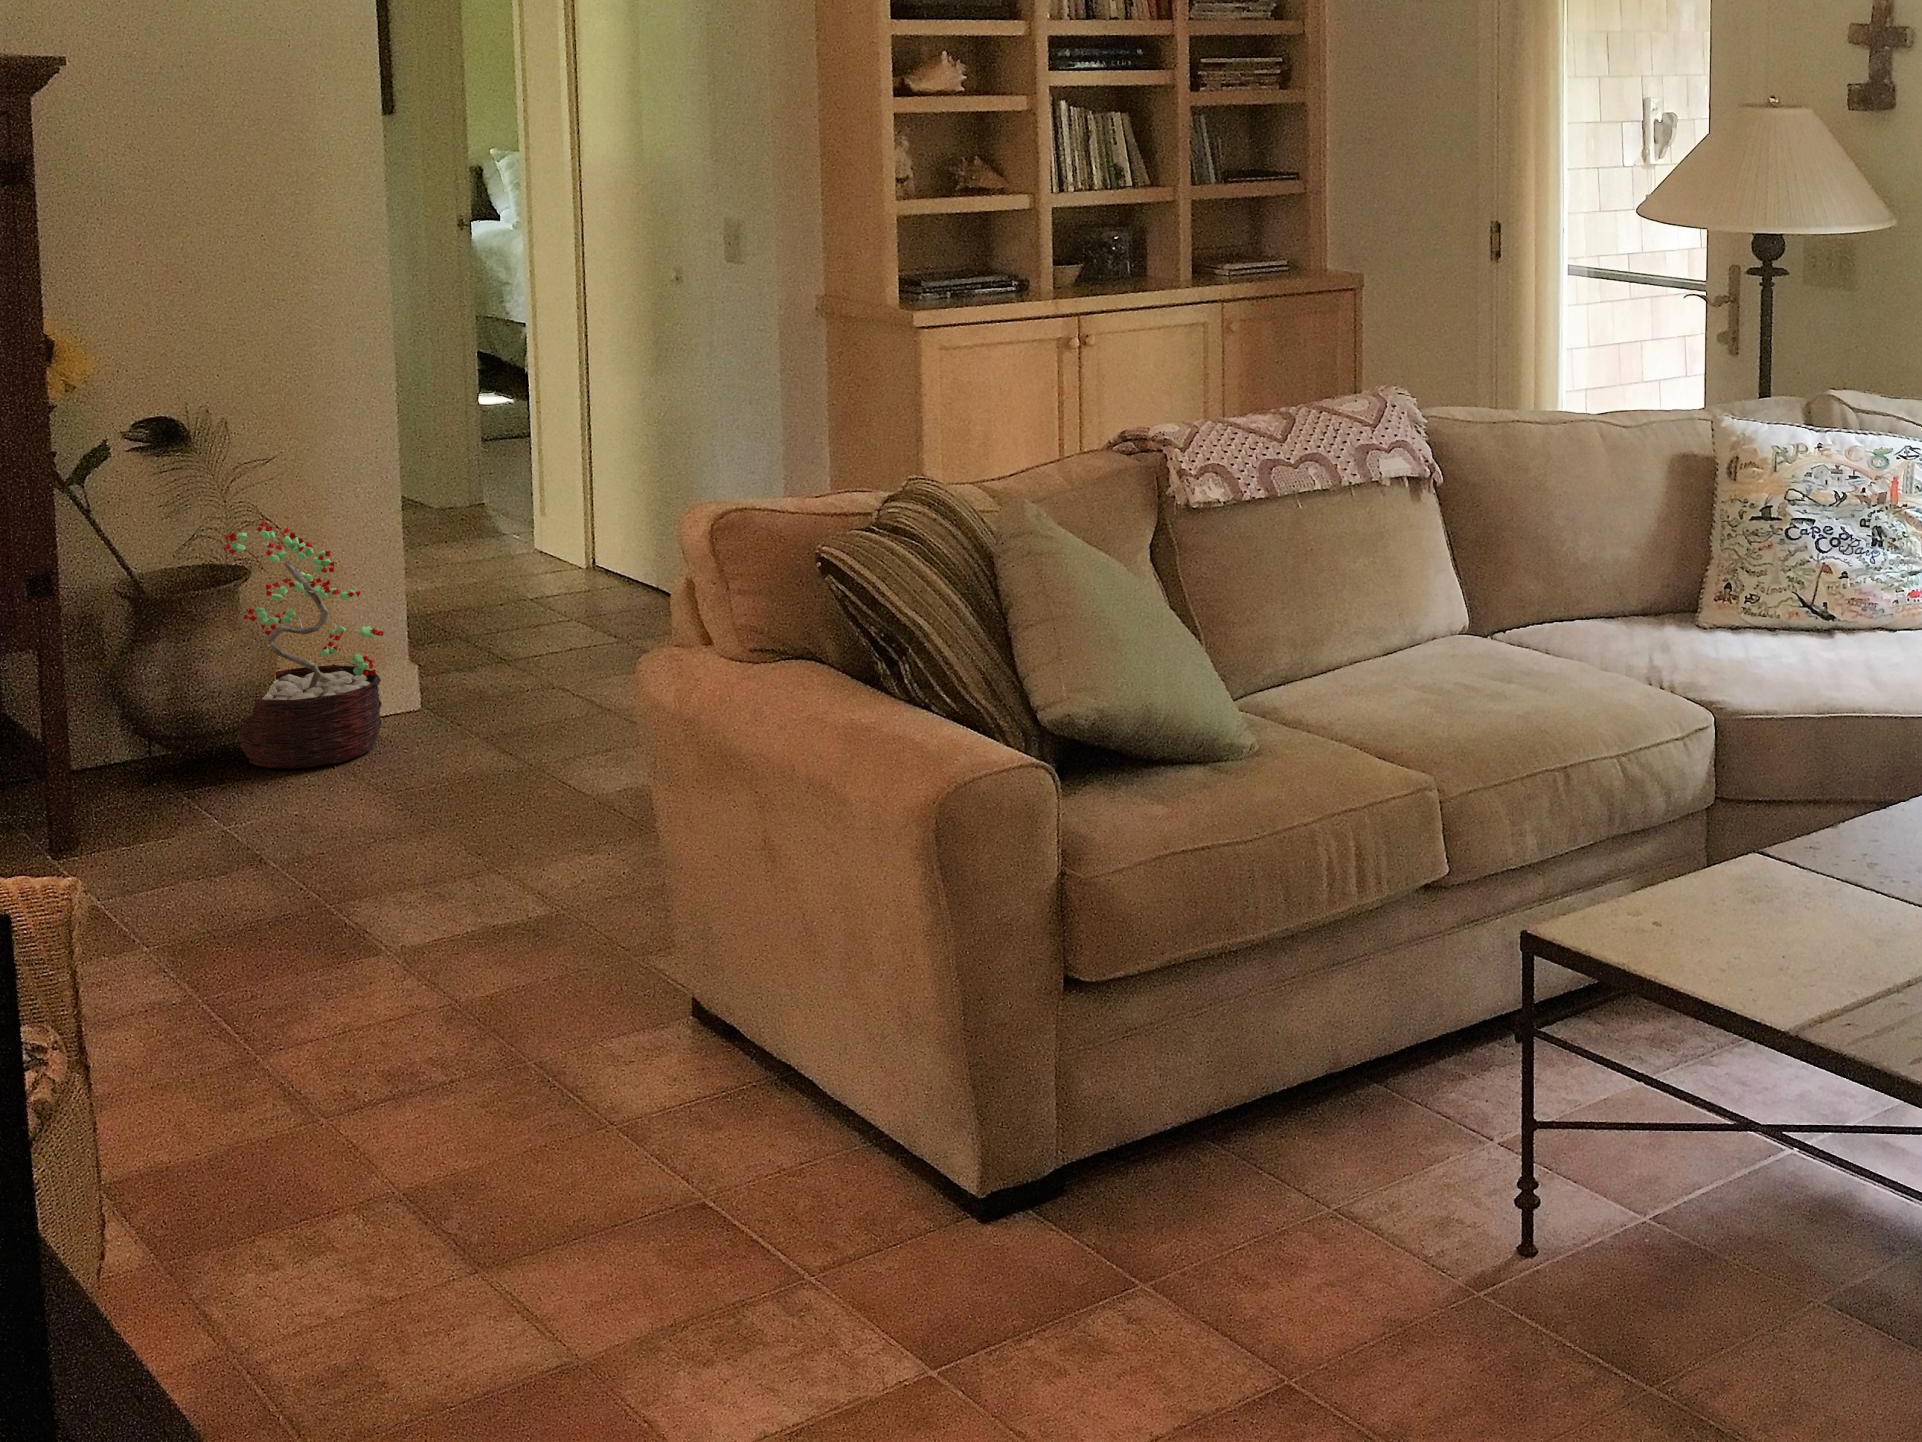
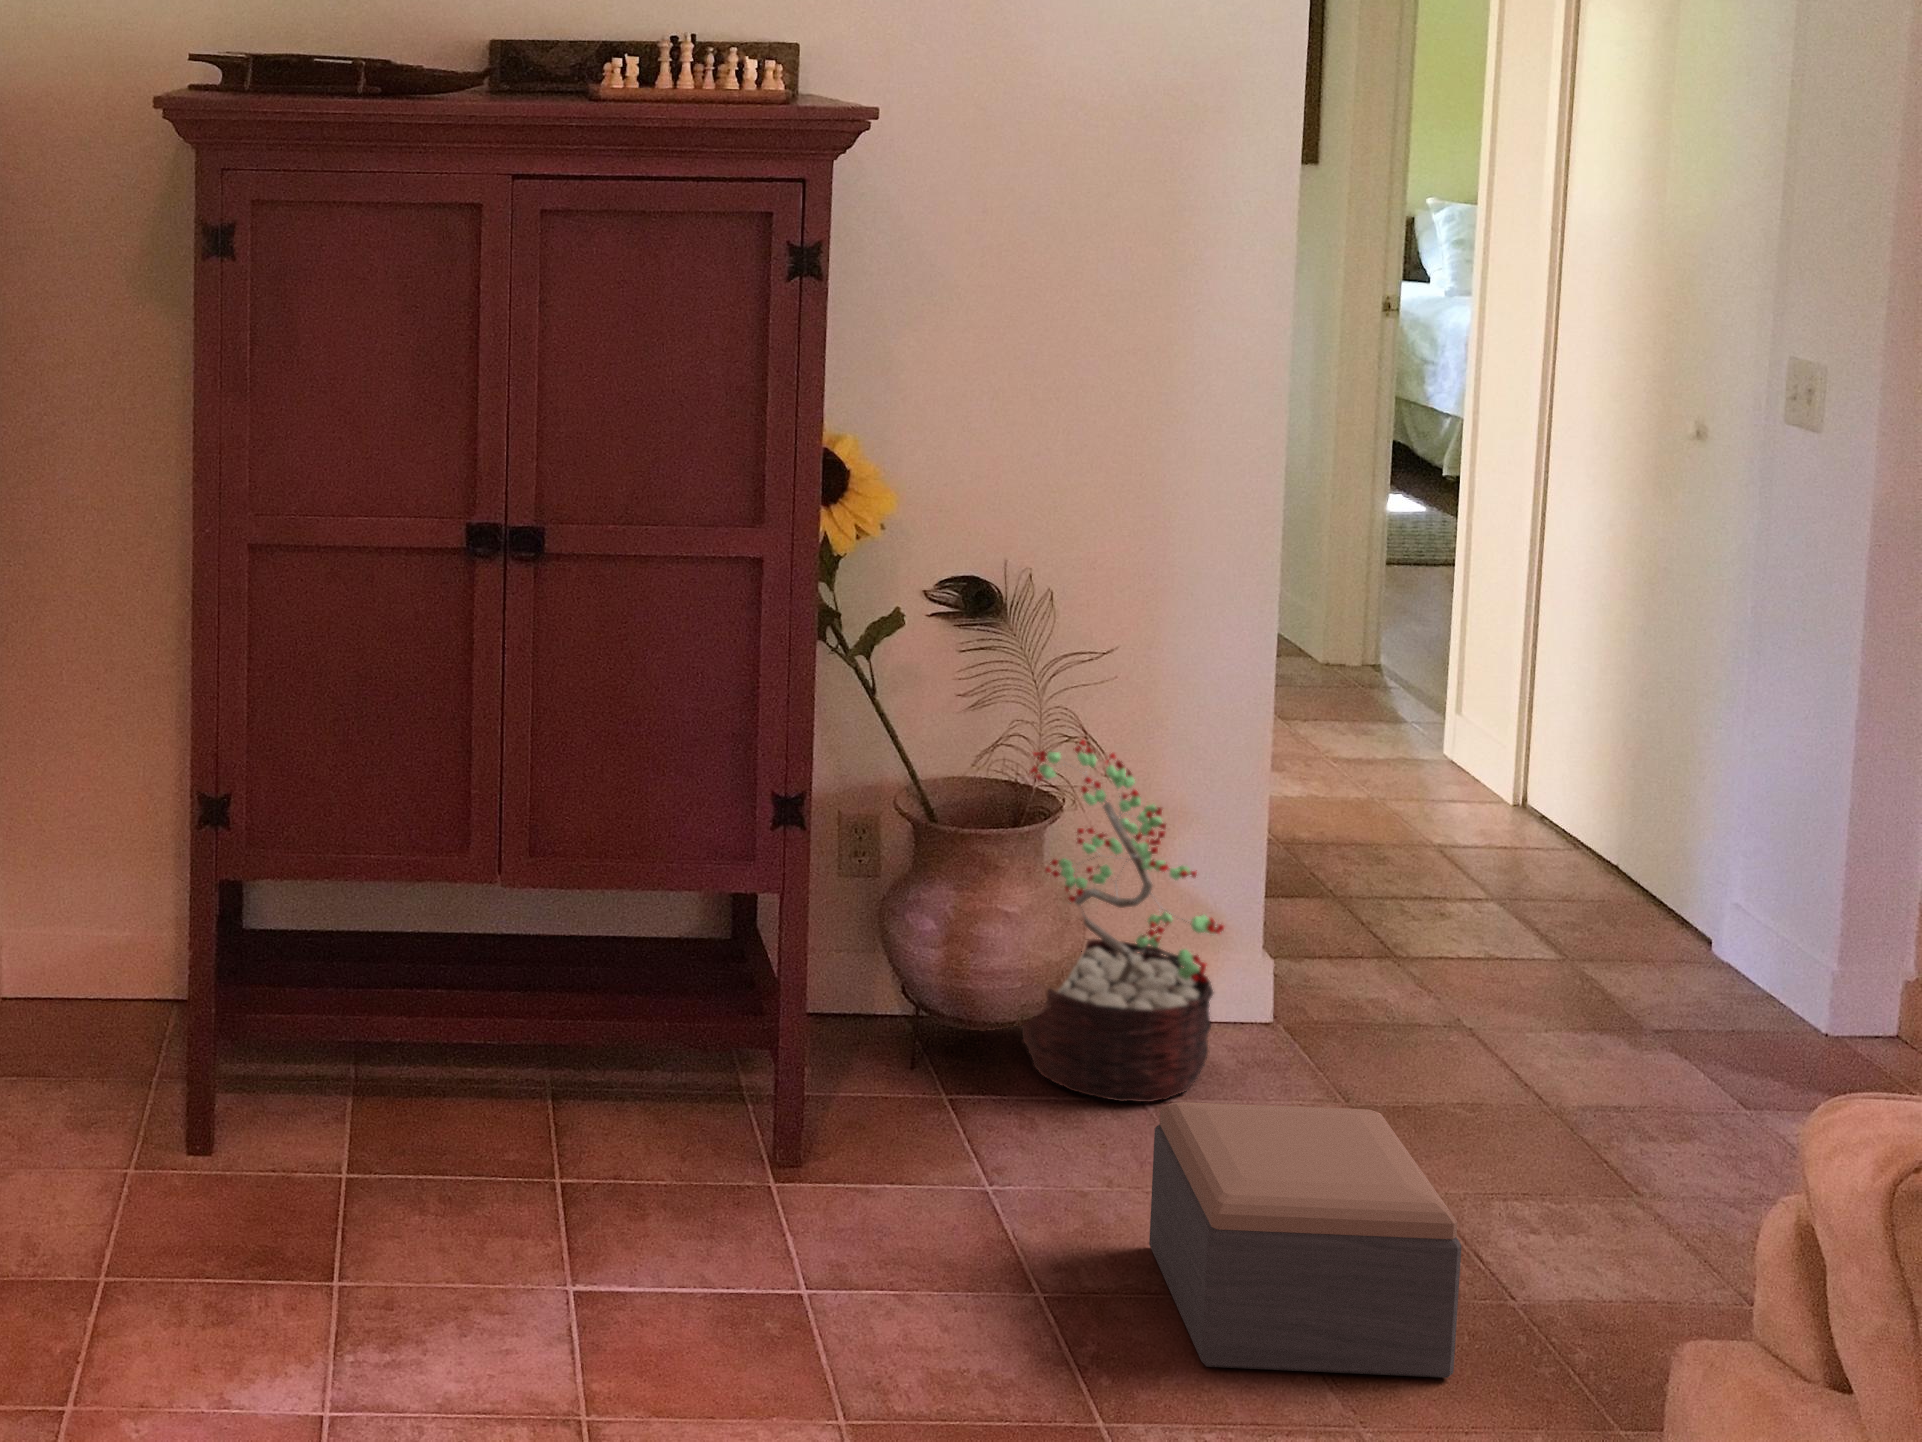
footstool: none [351,698,560,864] -> present [1149,1102,1461,1378]

